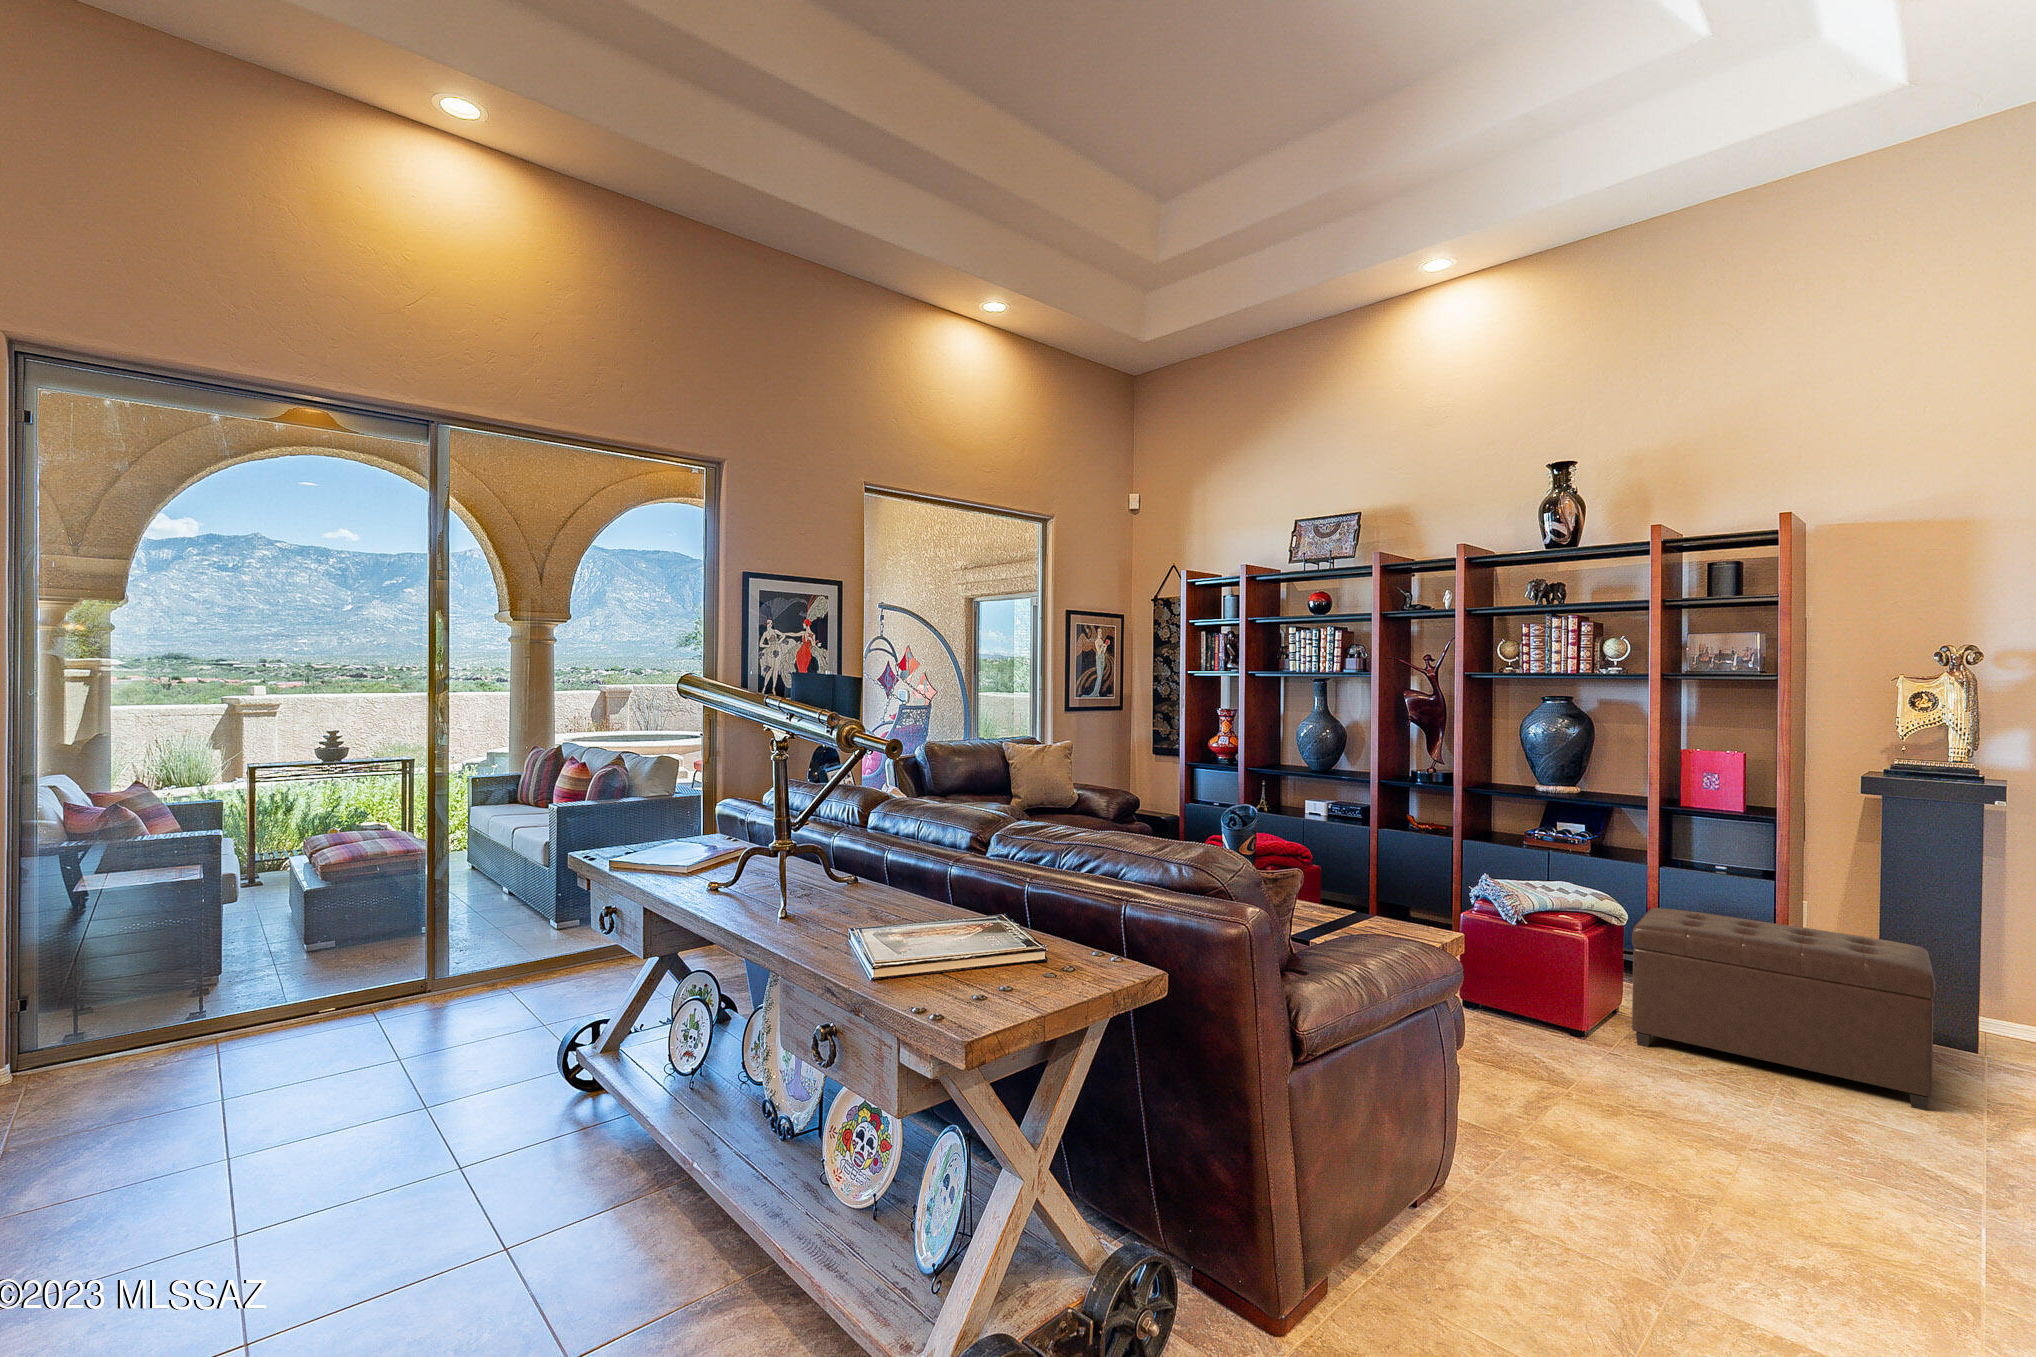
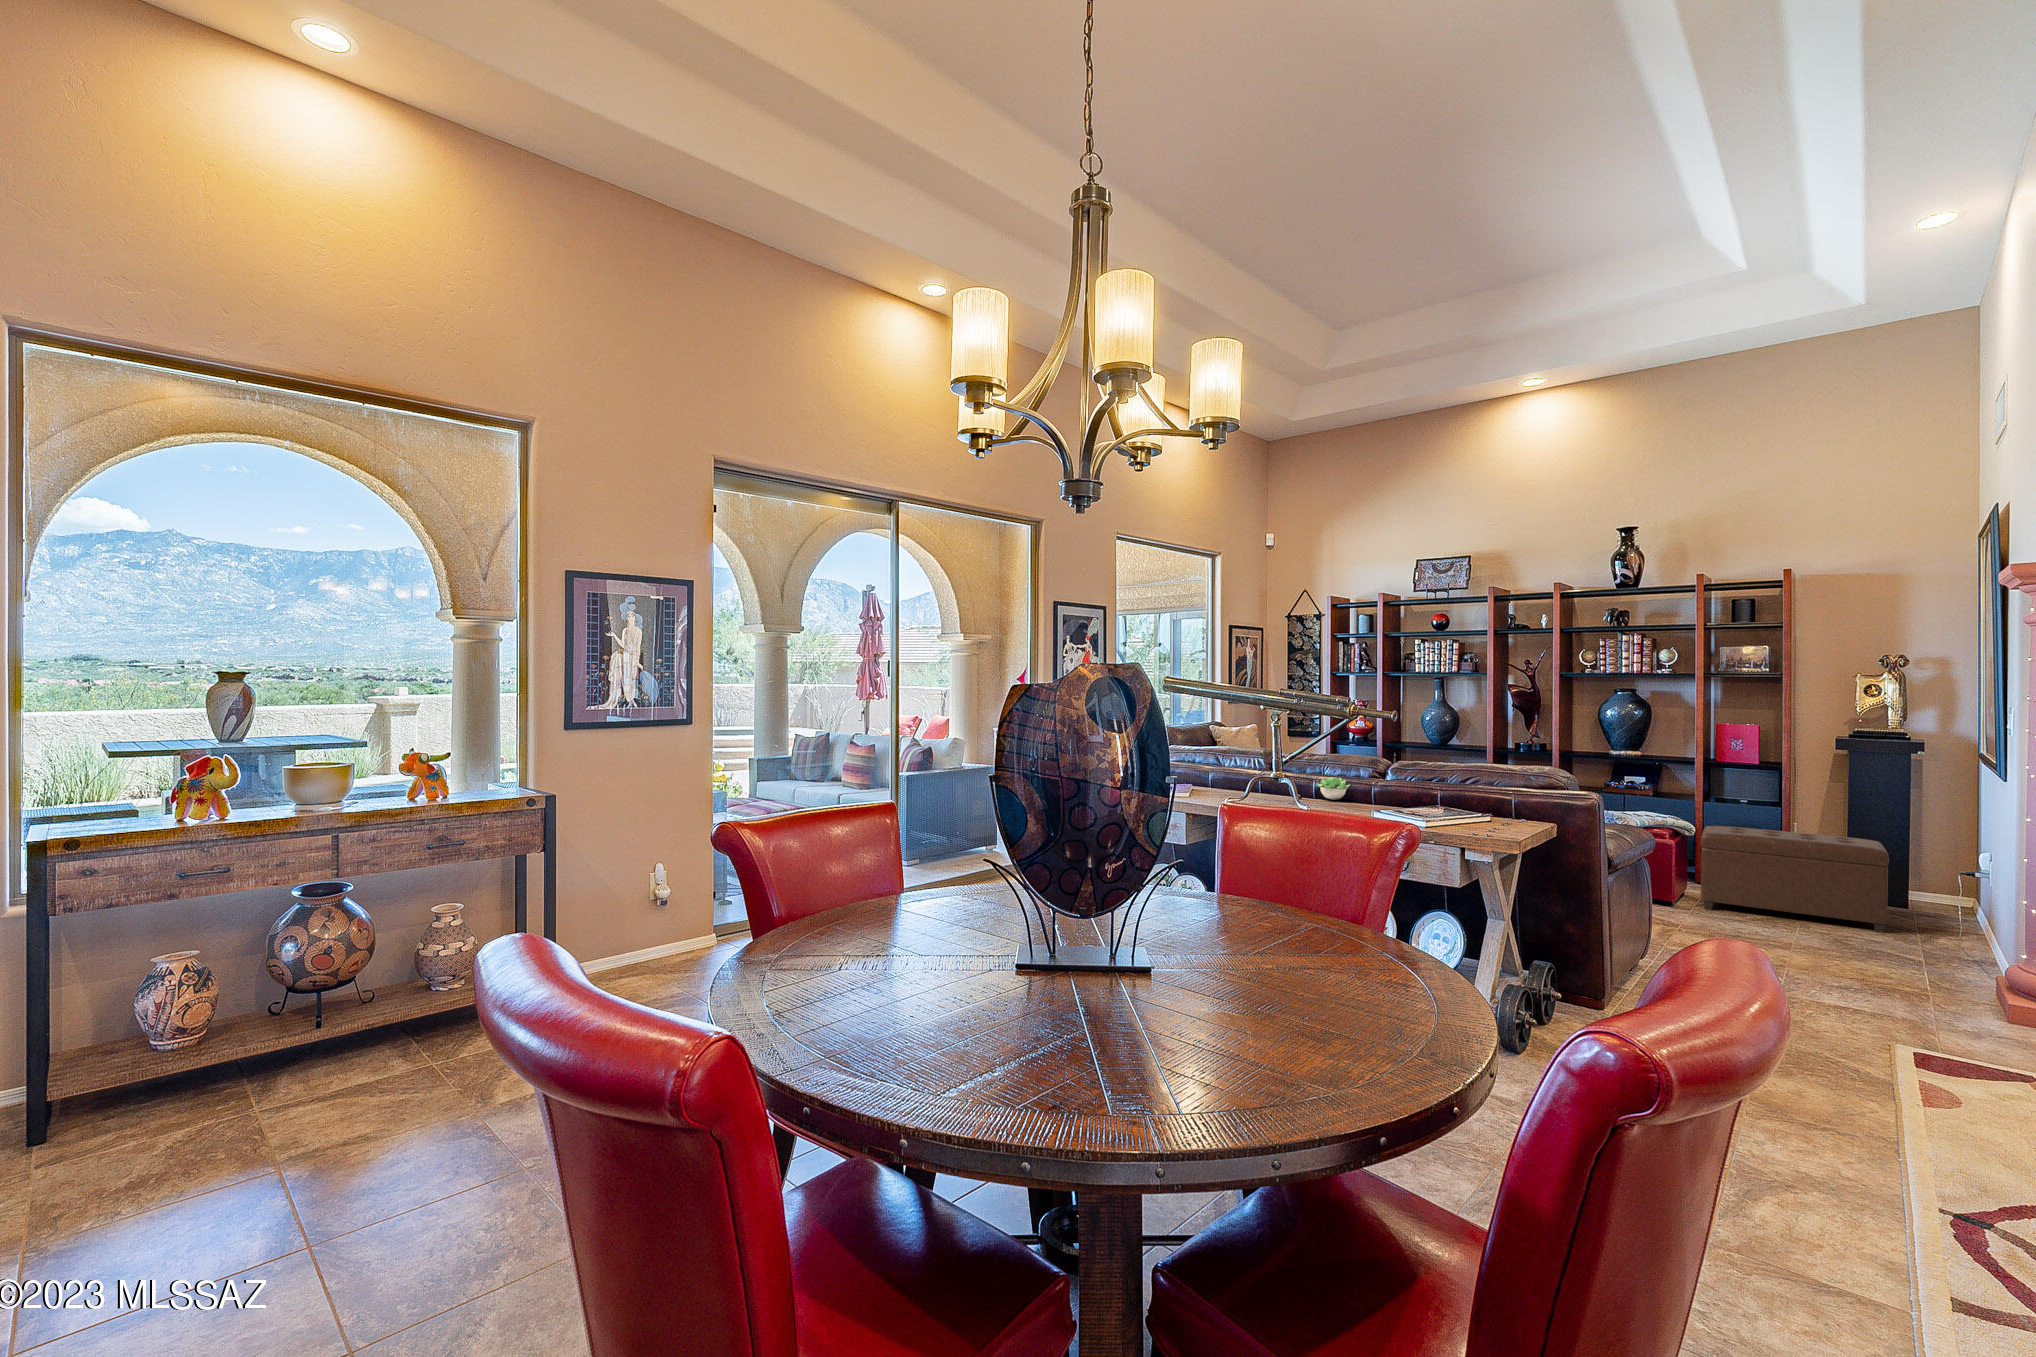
succulent plant: none [828,854,883,897] -> present [1317,777,1350,800]

